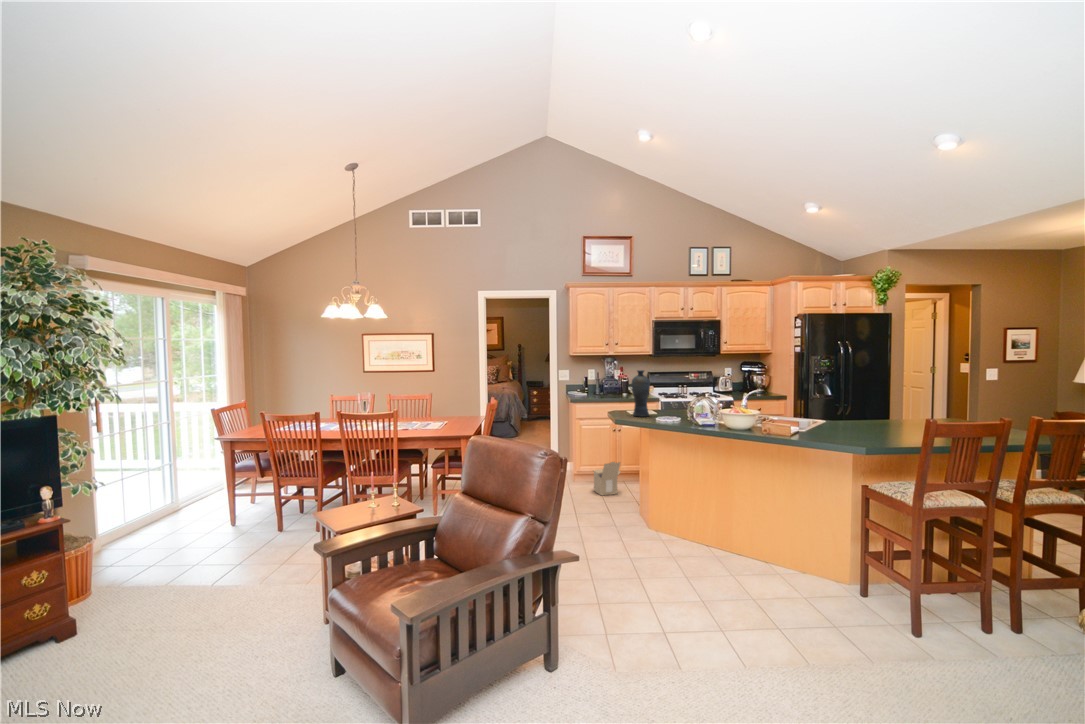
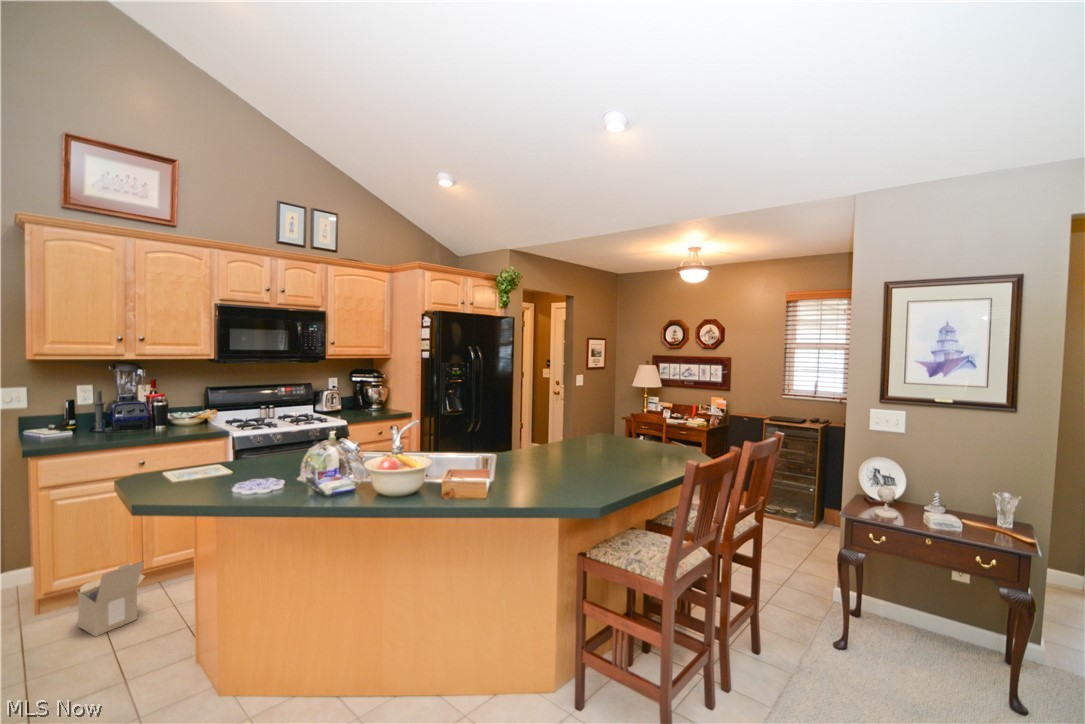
vase: present [631,370,650,417] -> none [160,395,207,494]

